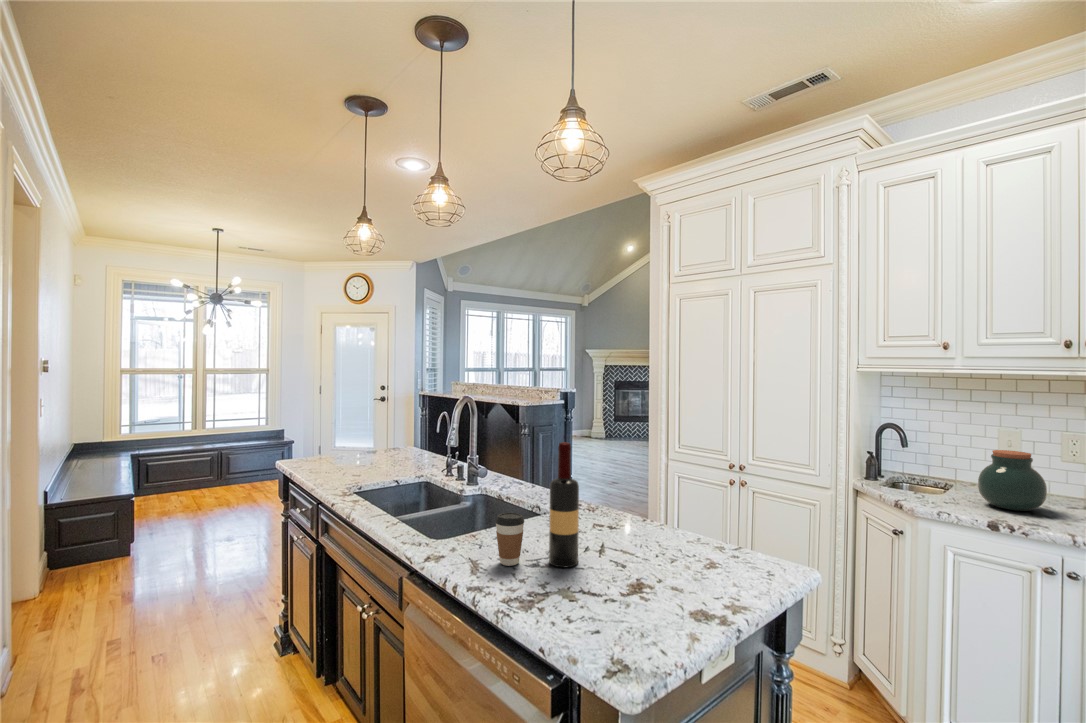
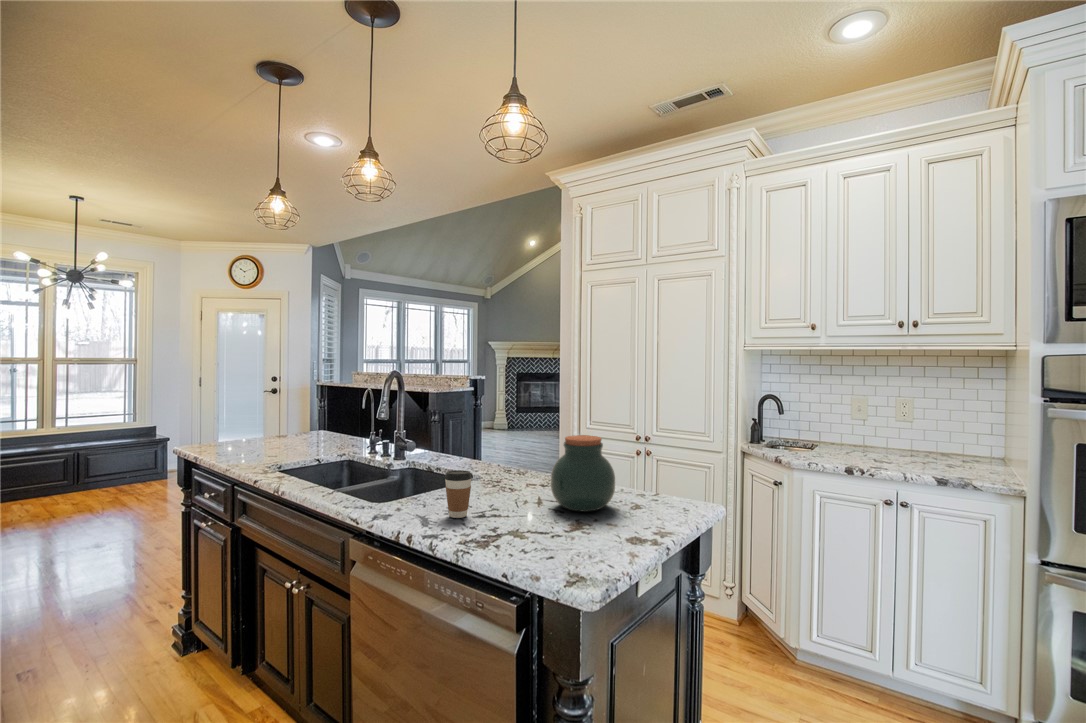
wine bottle: present [549,442,579,568] -> none [495,404,522,516]
jar: present [978,450,1047,511] -> present [551,435,615,512]

